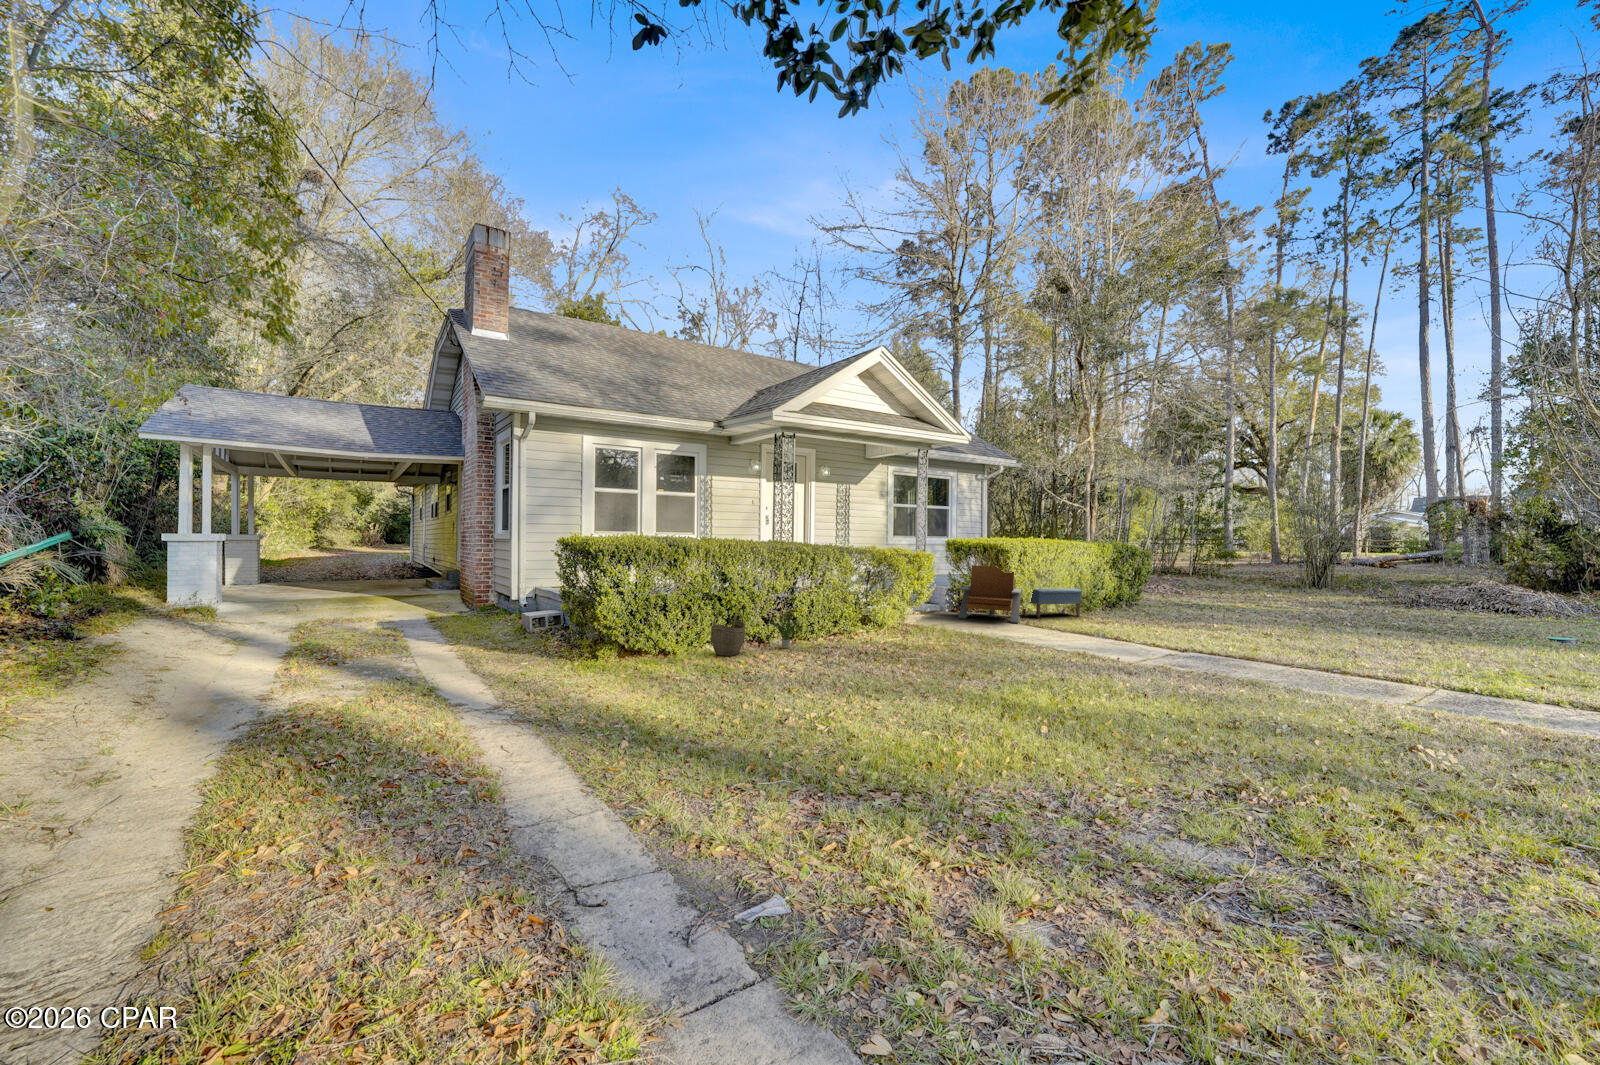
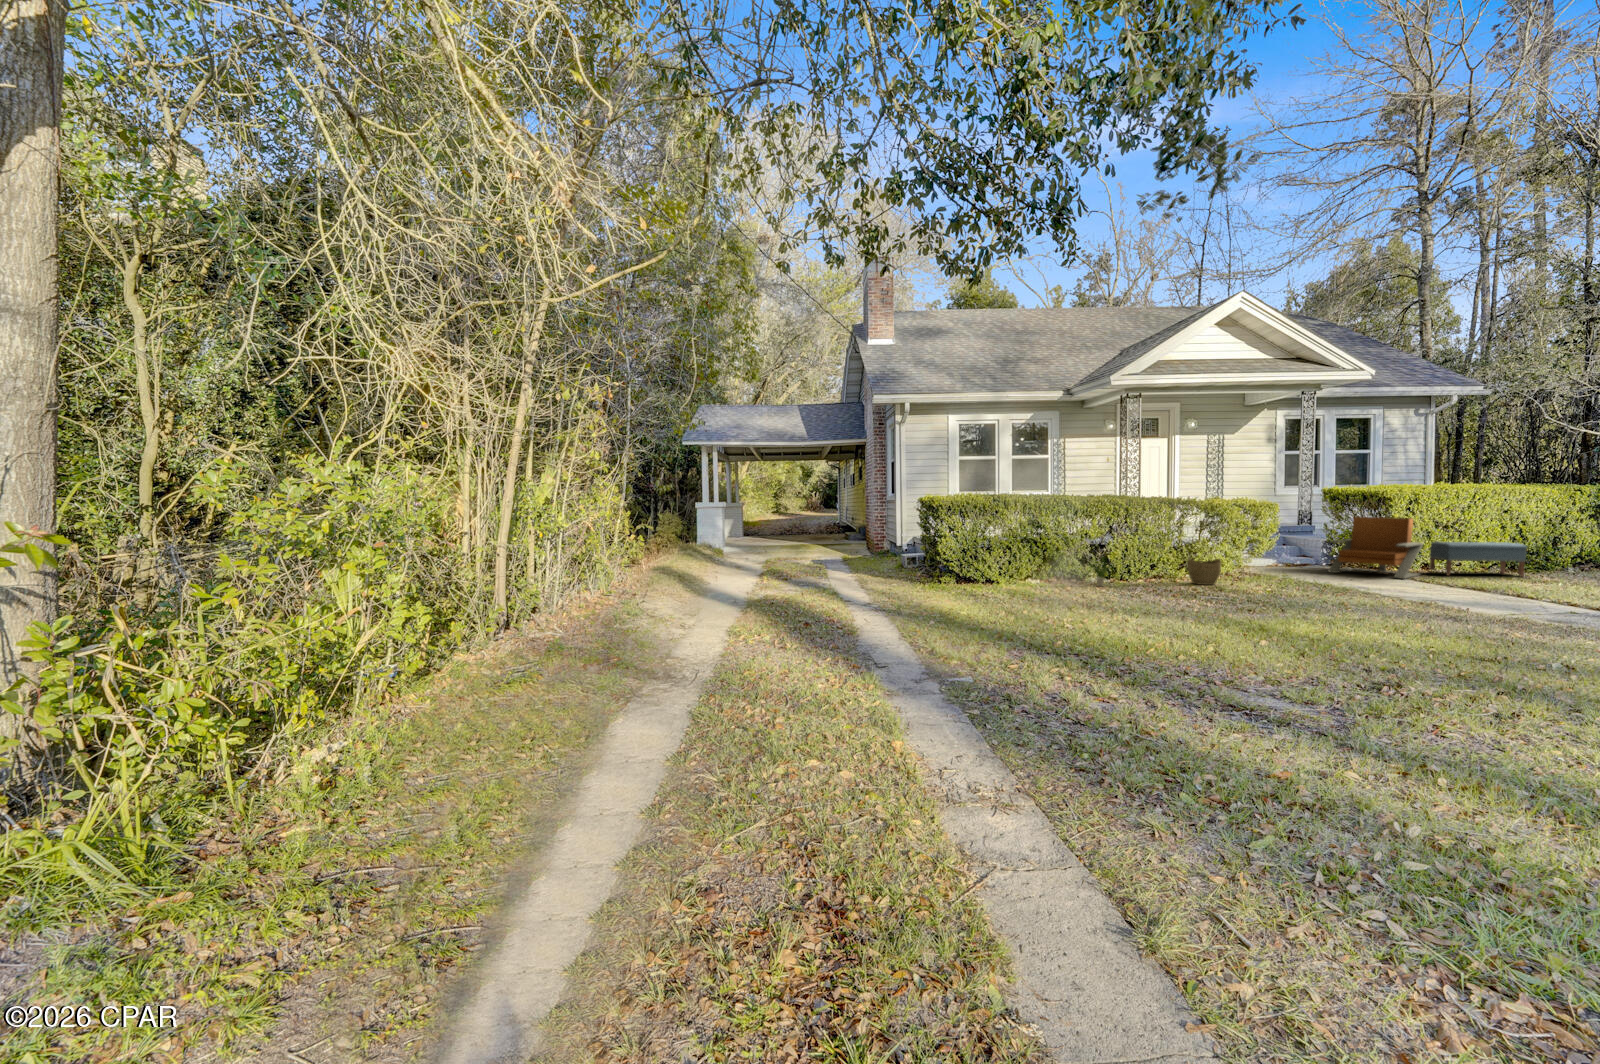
woven basket: present [711,612,745,656] -> present [1187,552,1221,585]

